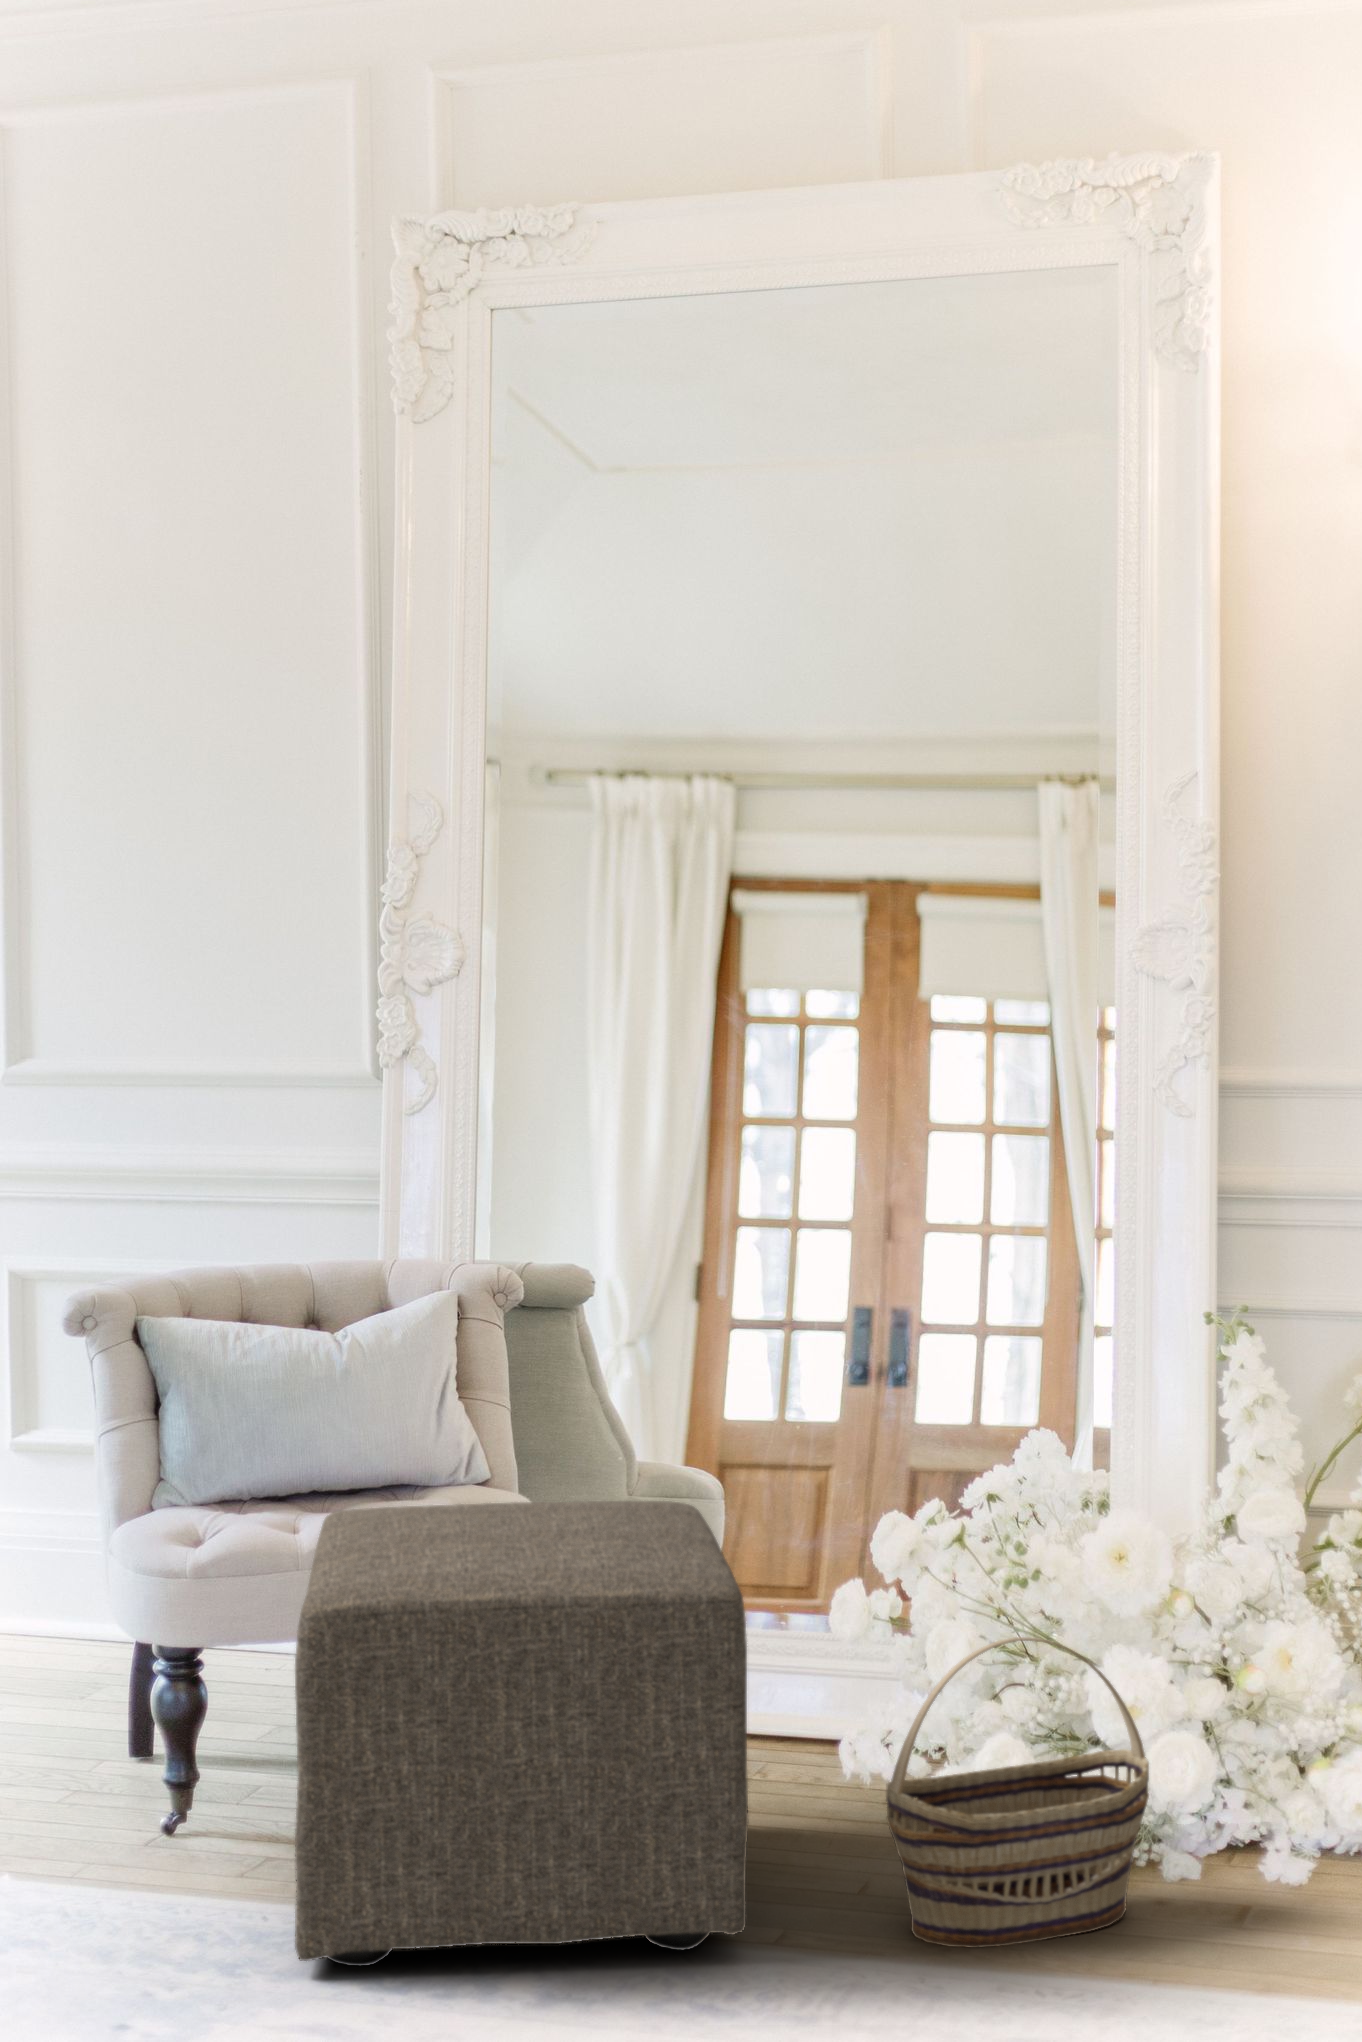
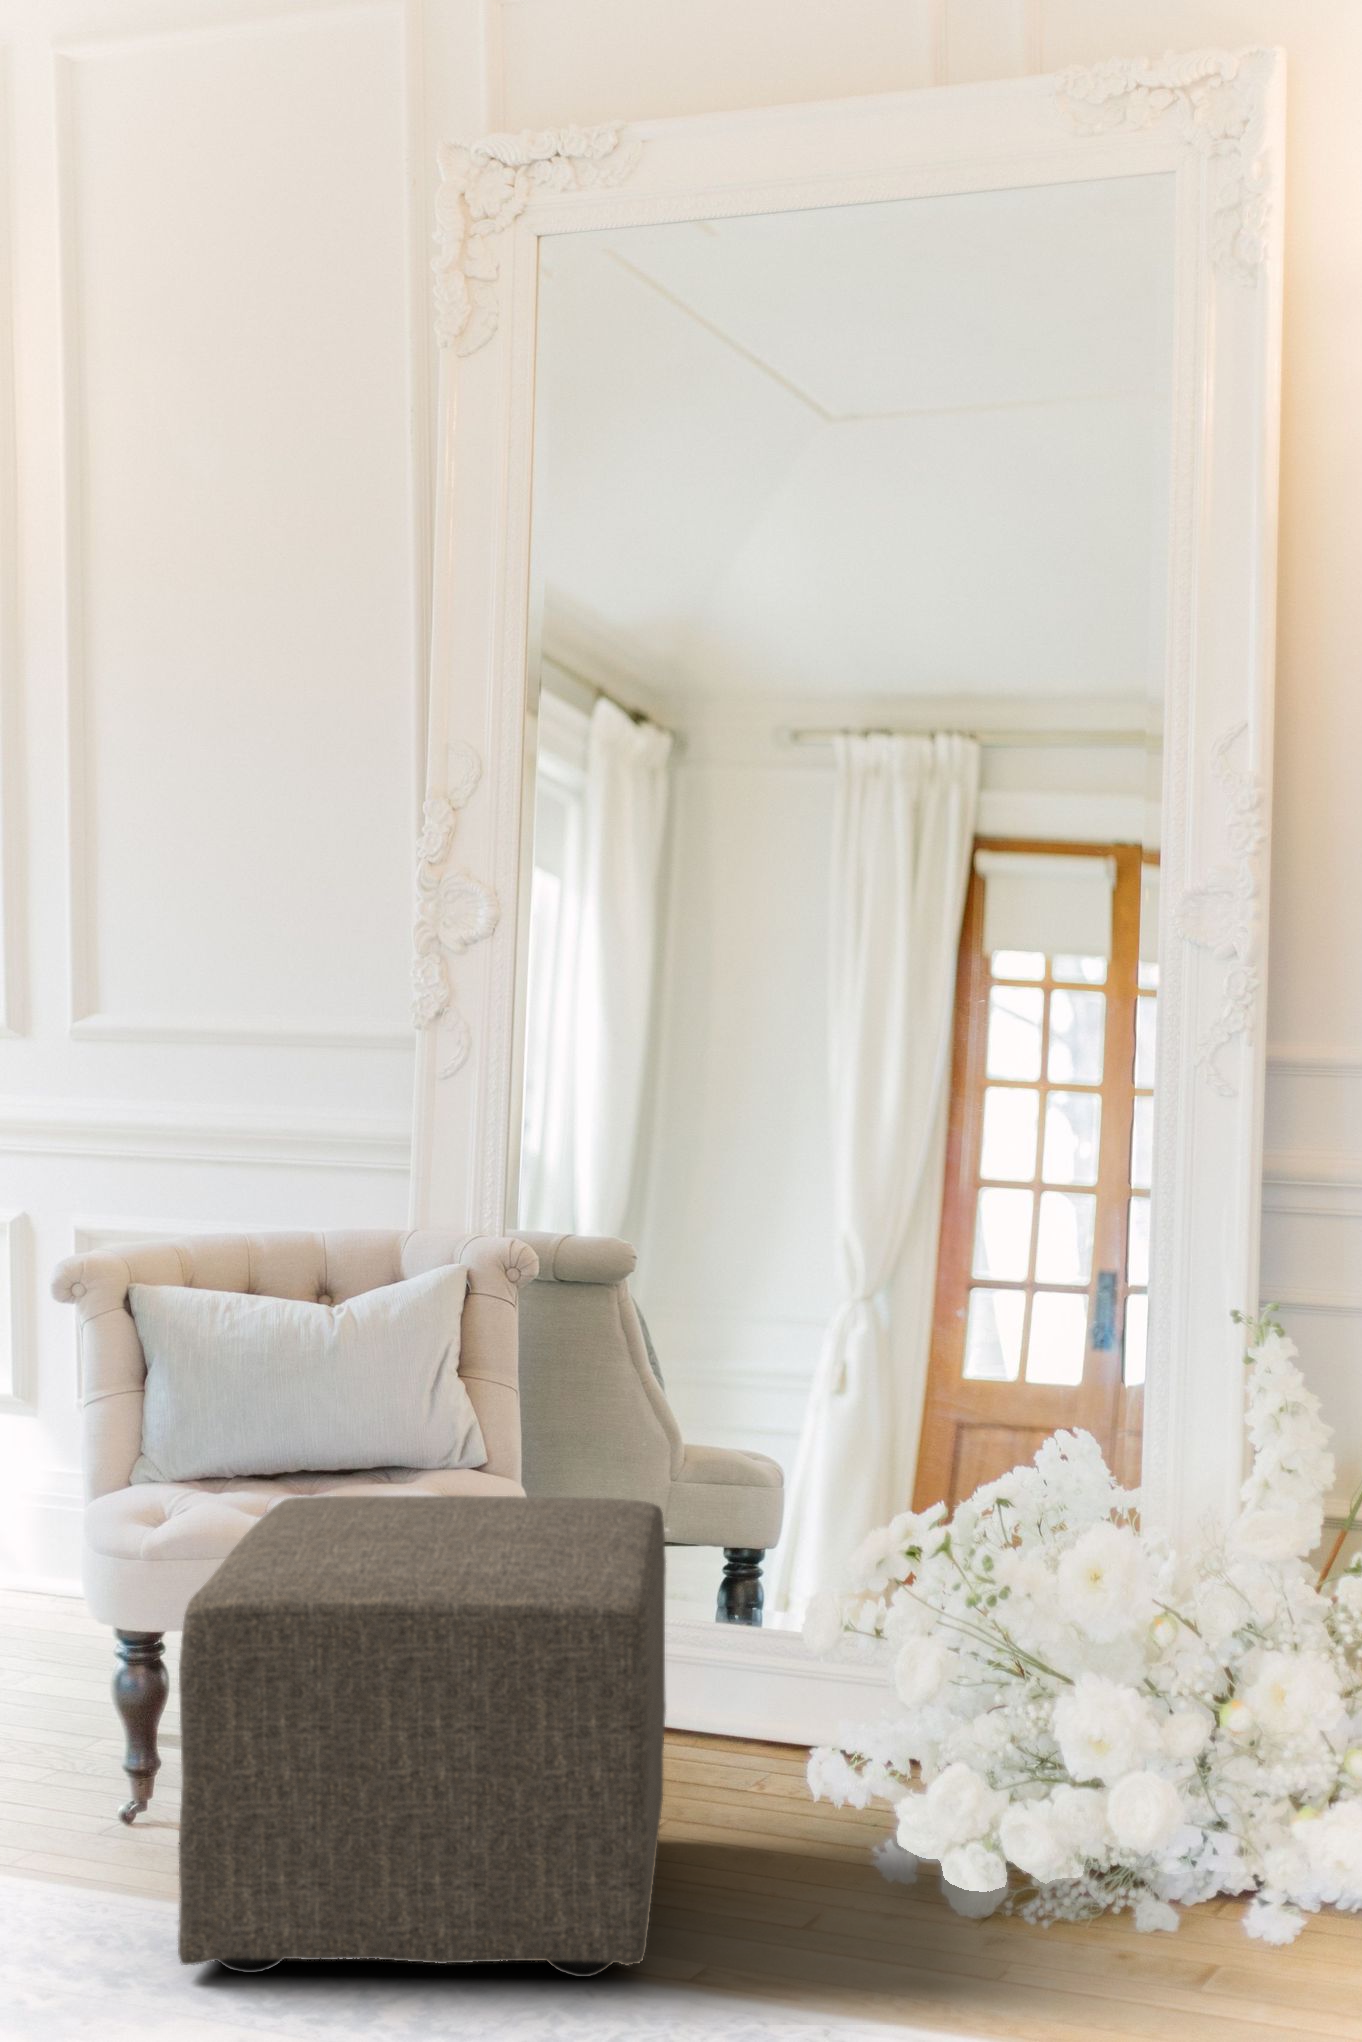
basket: present [886,1637,1149,1948] -> none [808,1665,1104,1997]

